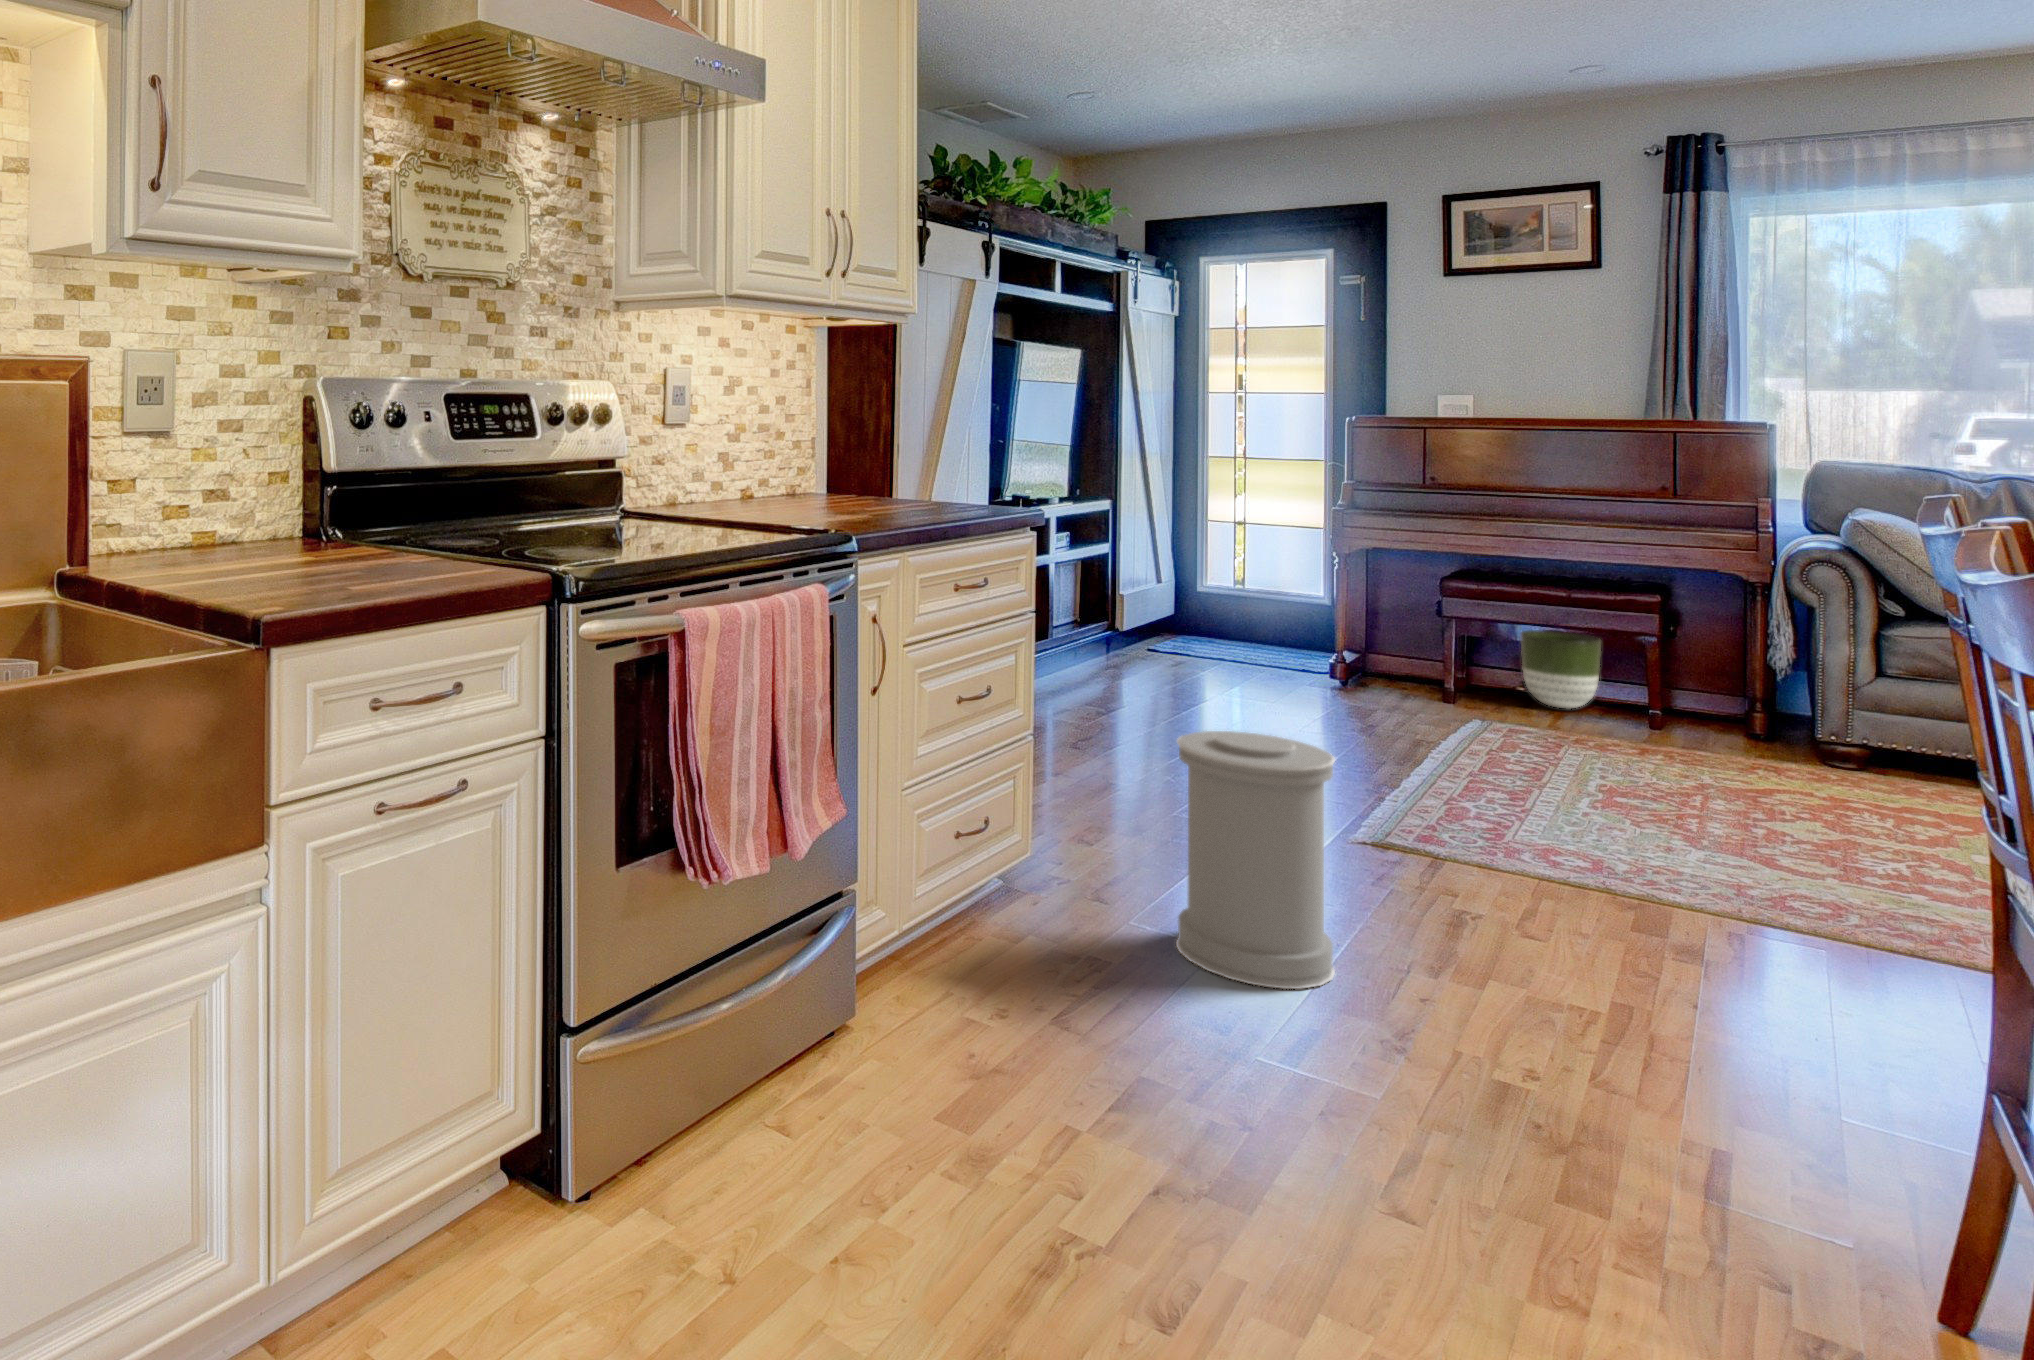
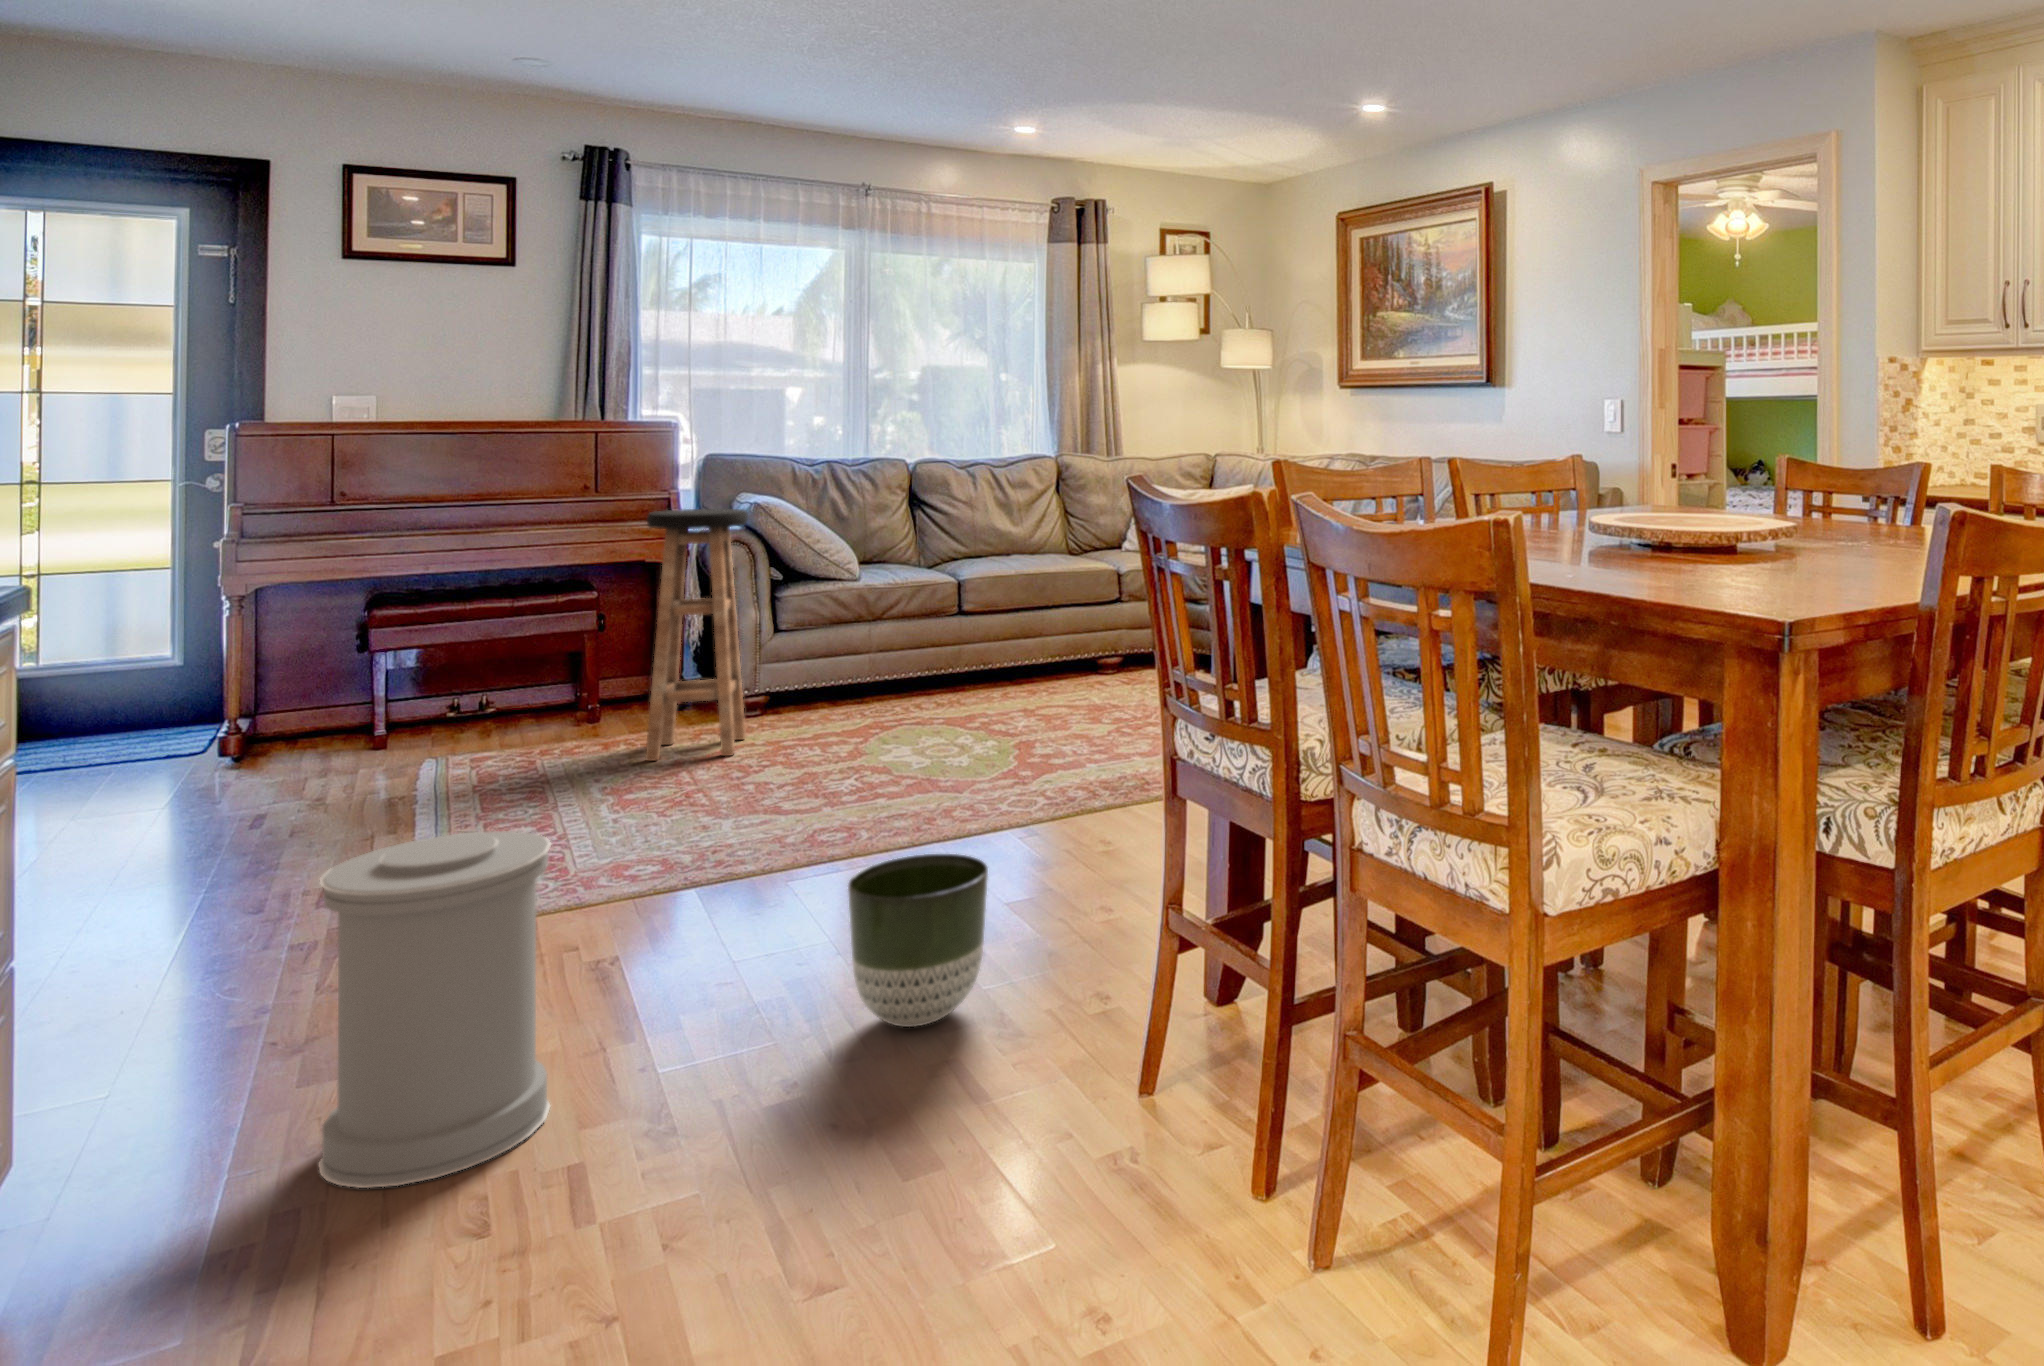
bar stool: none [1669,517,1811,798] -> present [645,509,748,761]
planter: present [1521,630,1601,709] -> present [848,854,988,1027]

